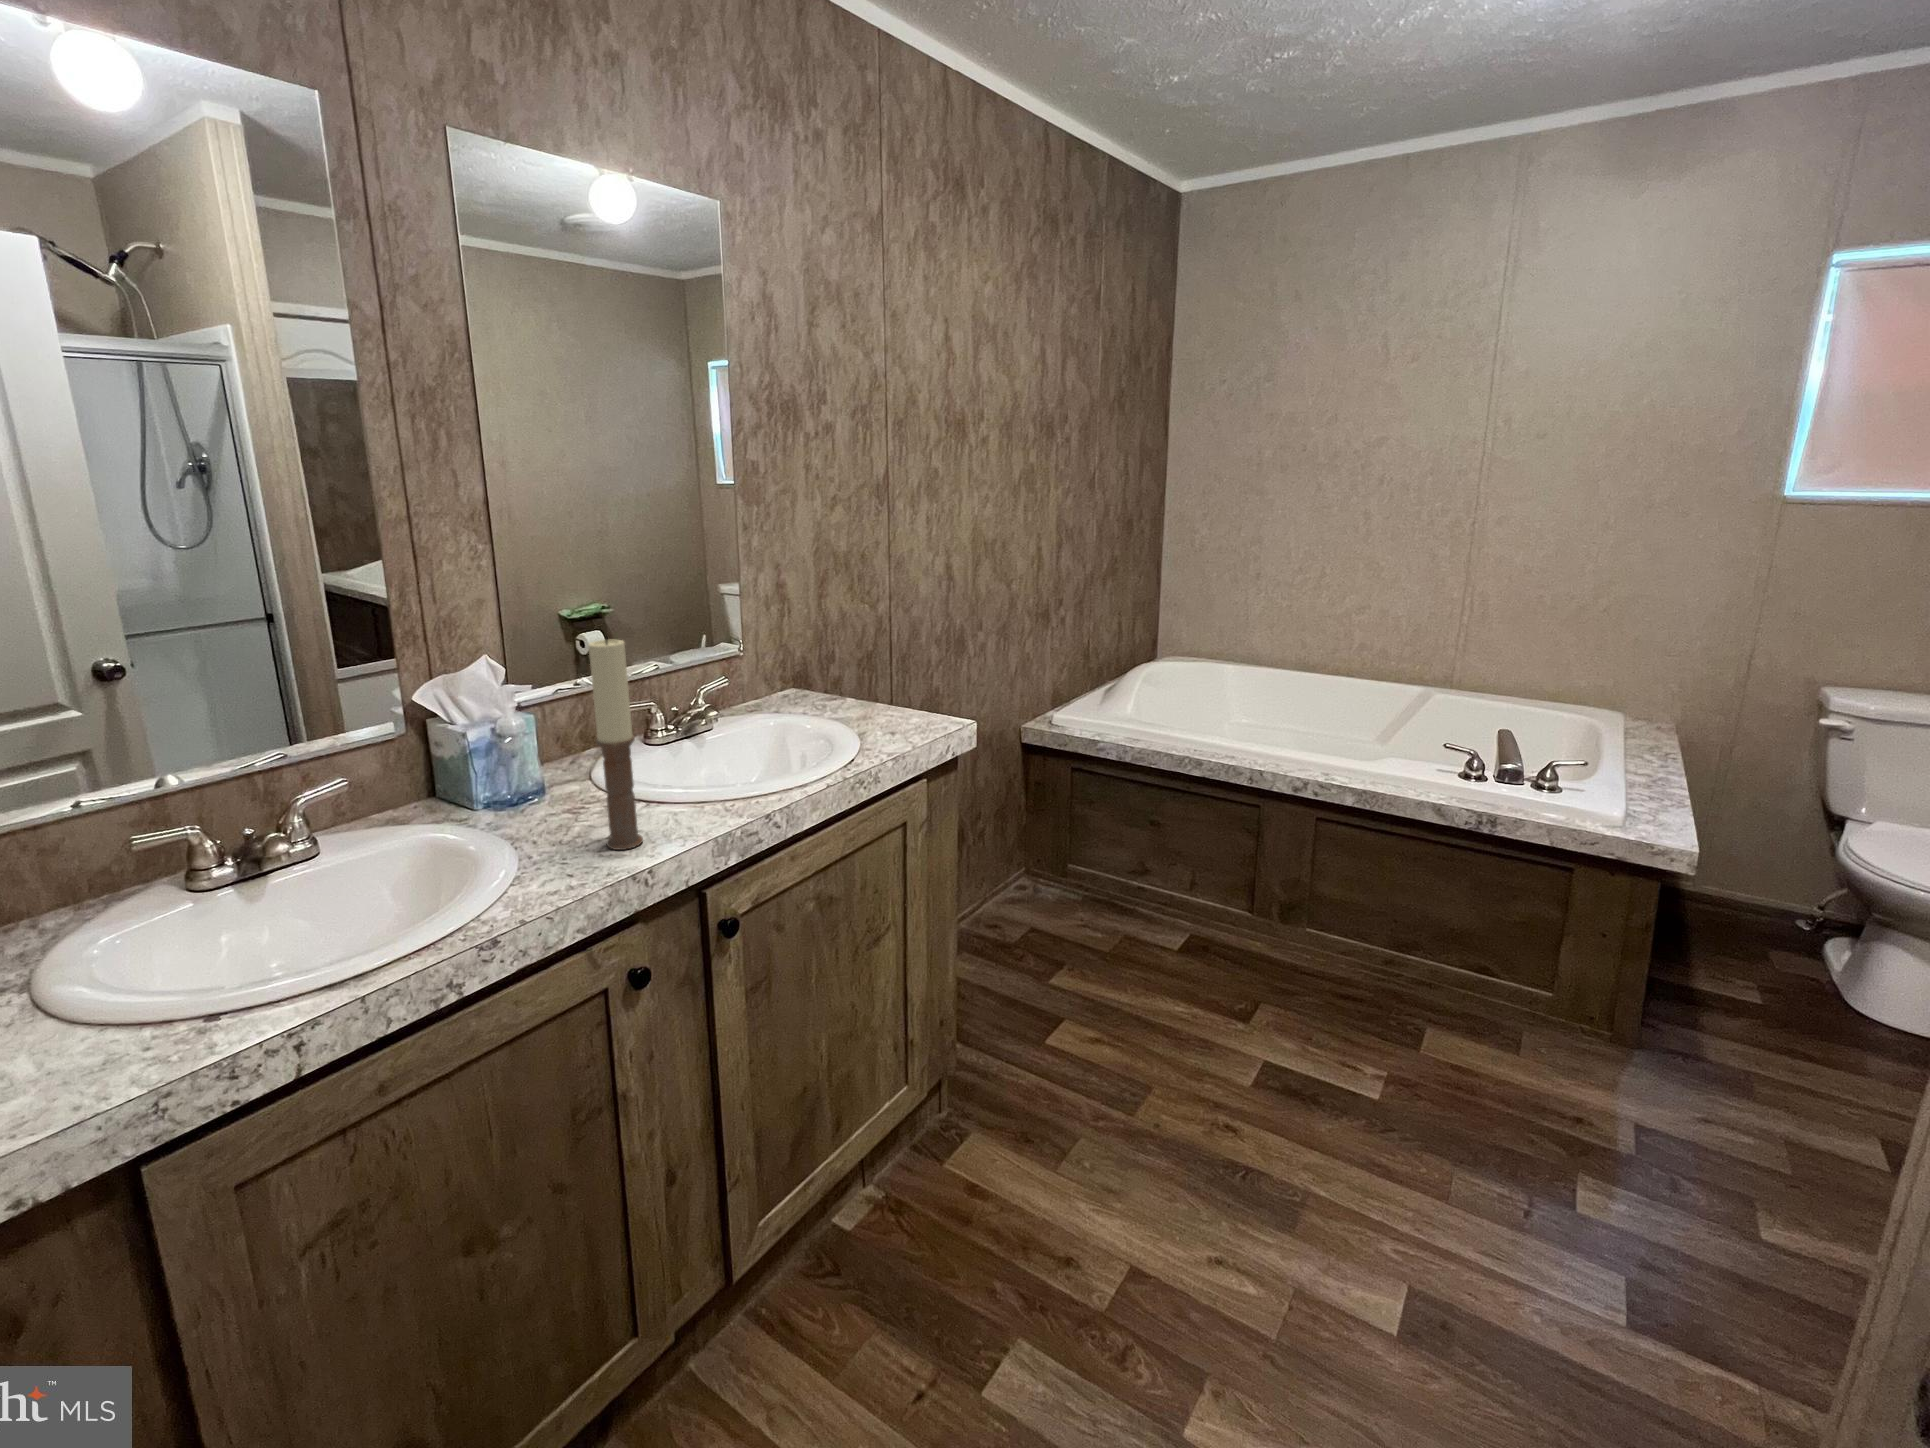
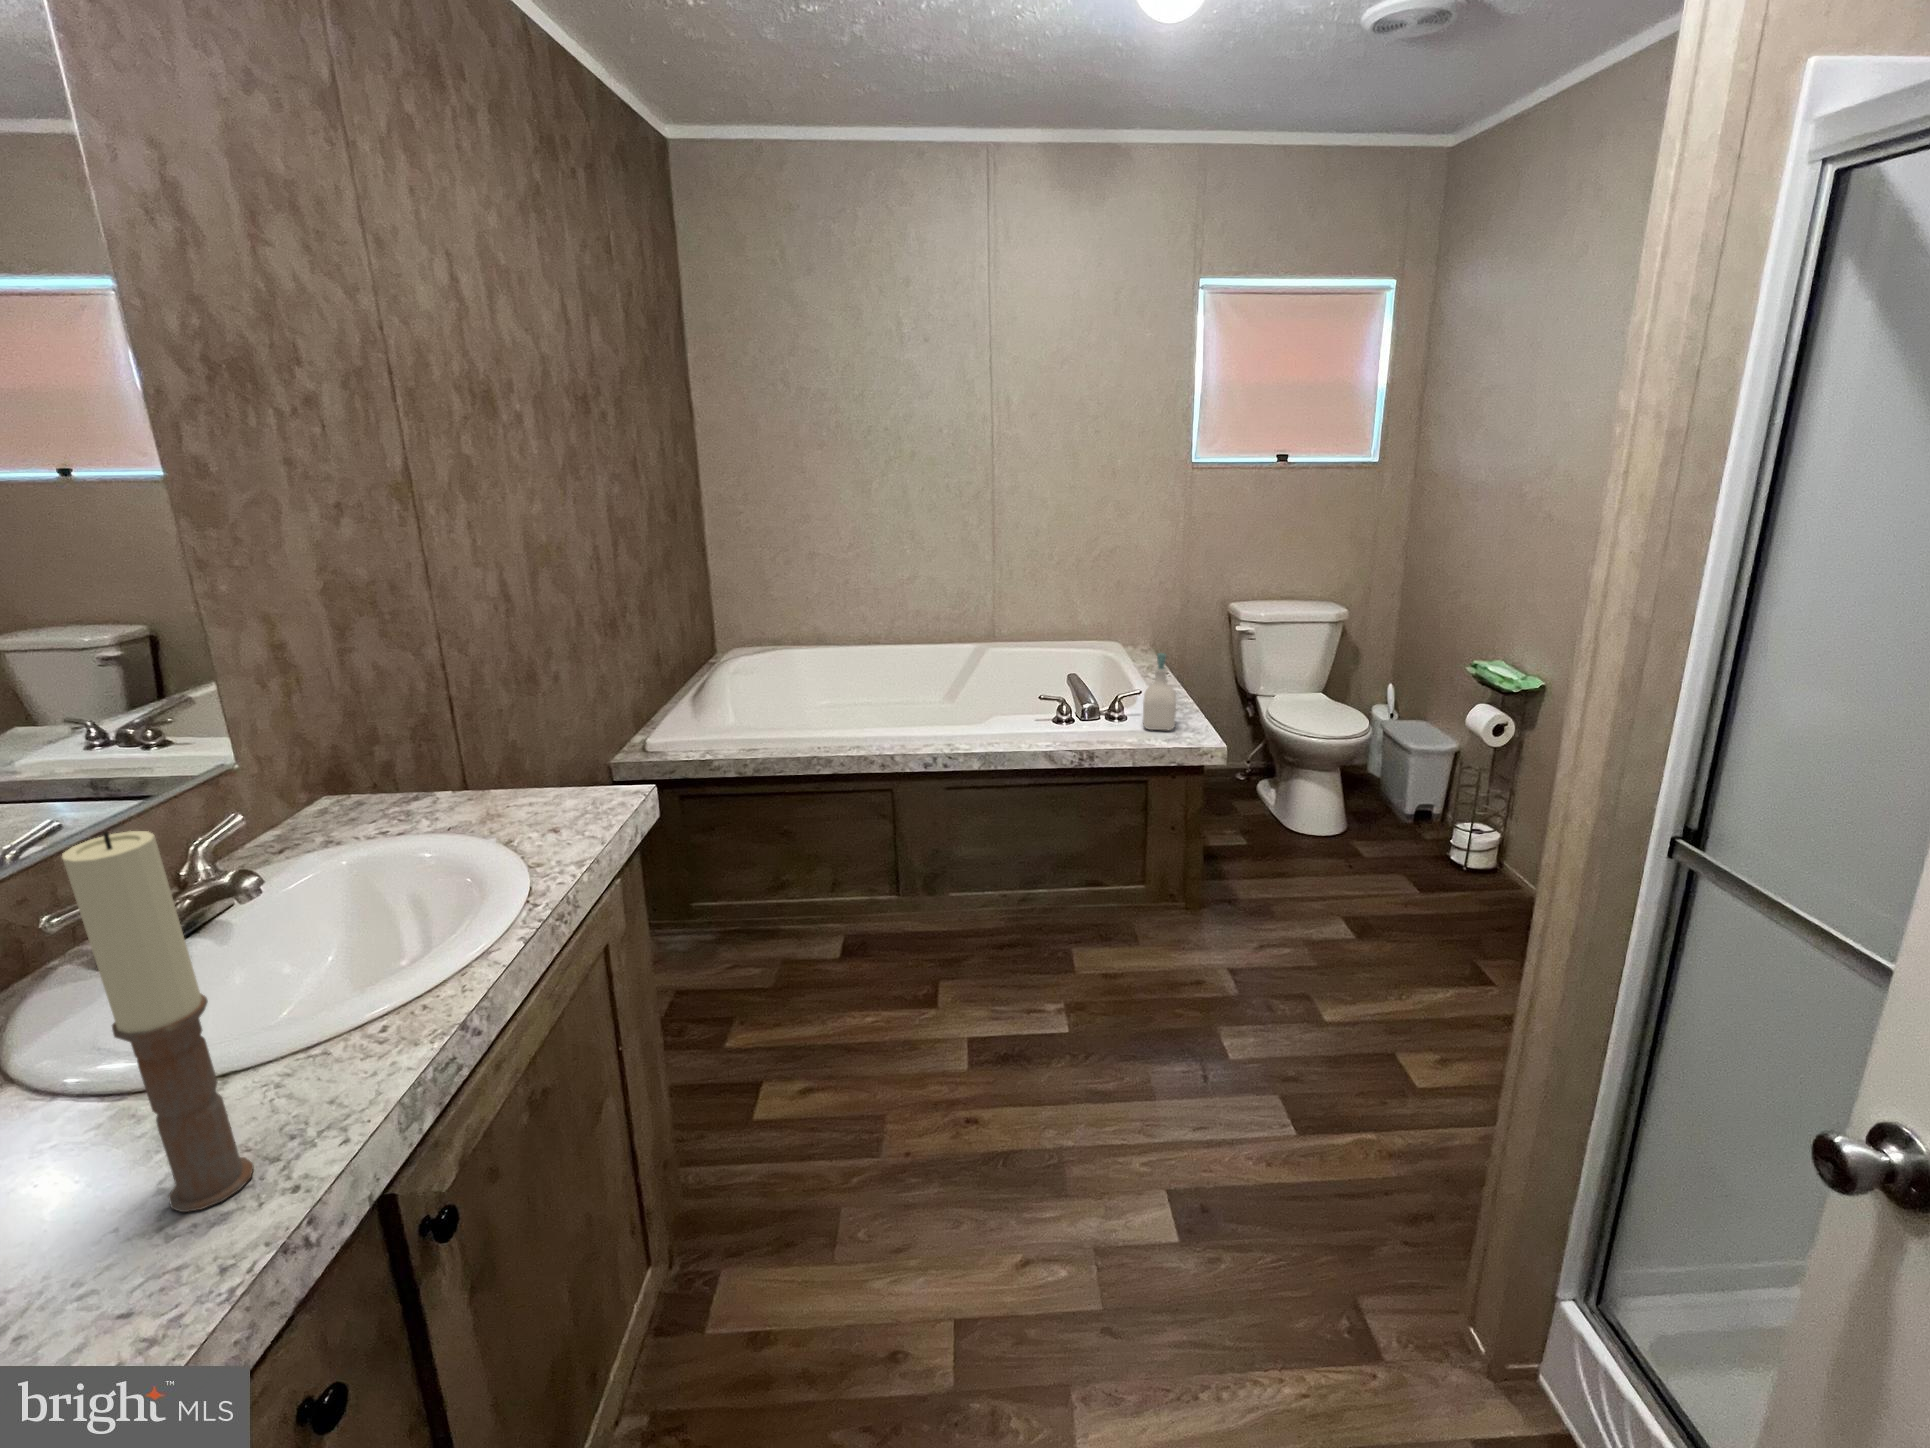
soap bottle: none [1581,719,1639,815] -> present [1143,653,1176,730]

